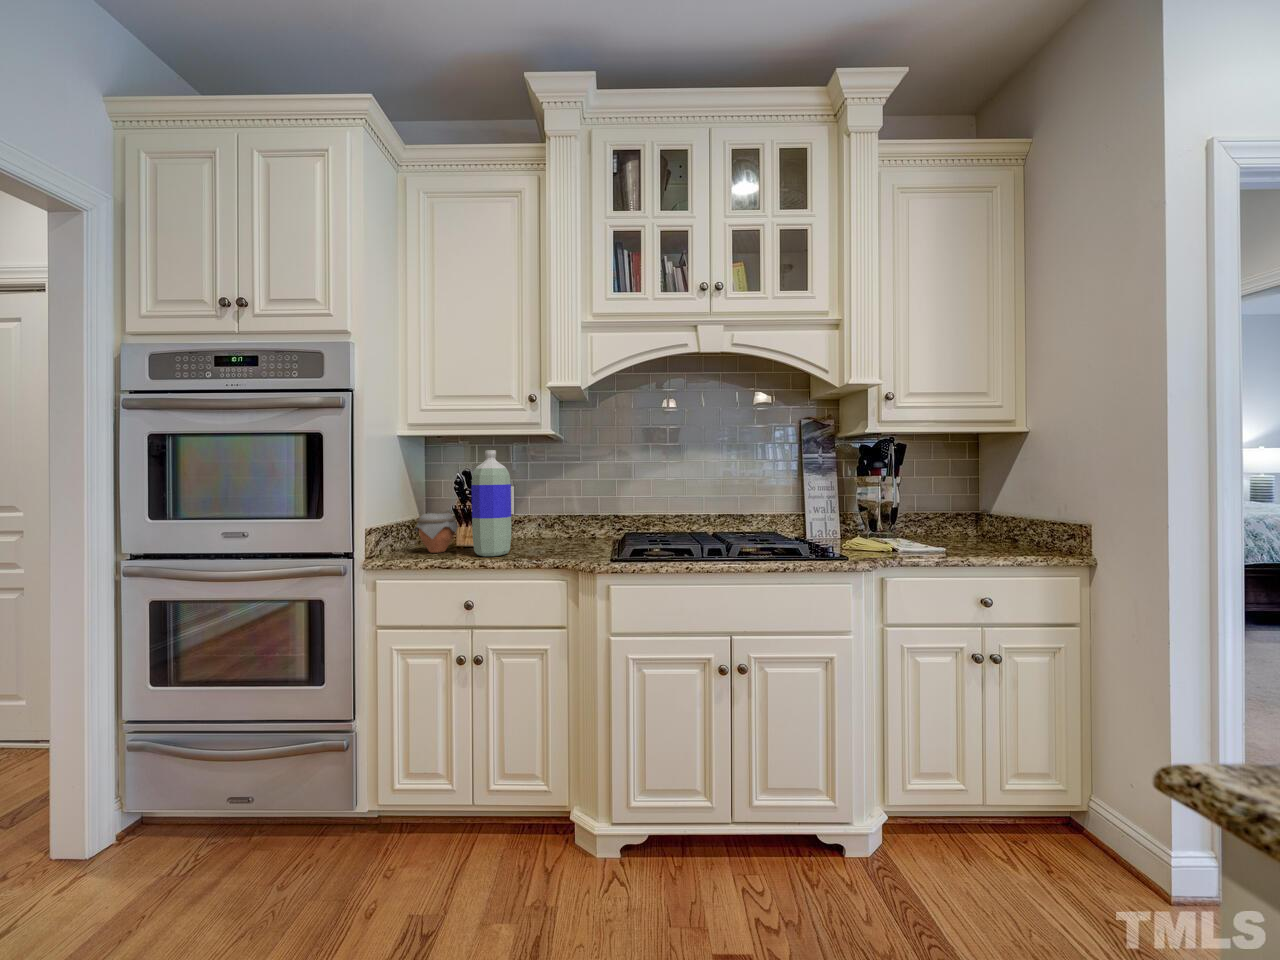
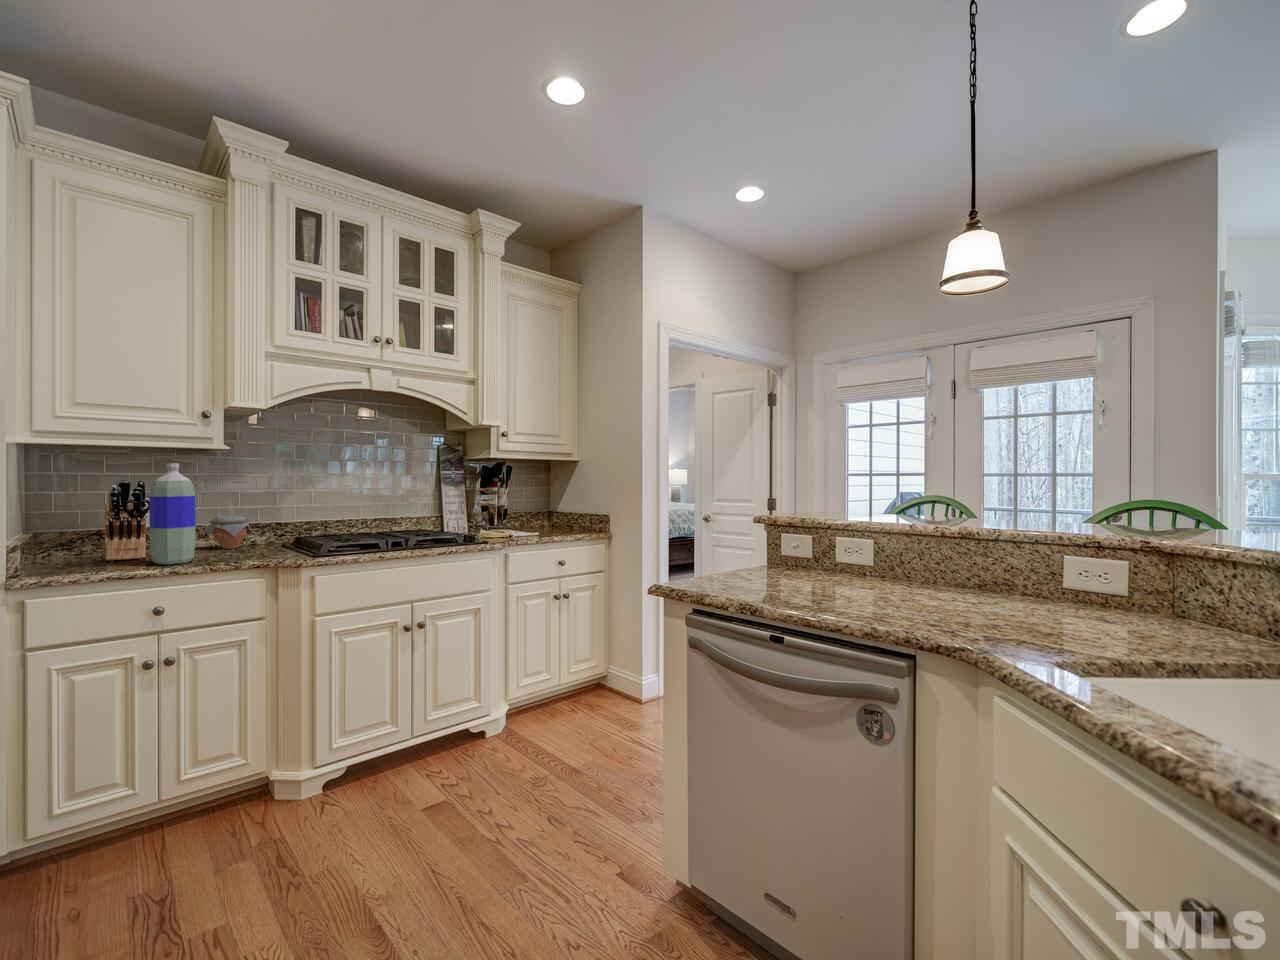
jar: present [416,513,458,553] -> present [205,515,251,549]

